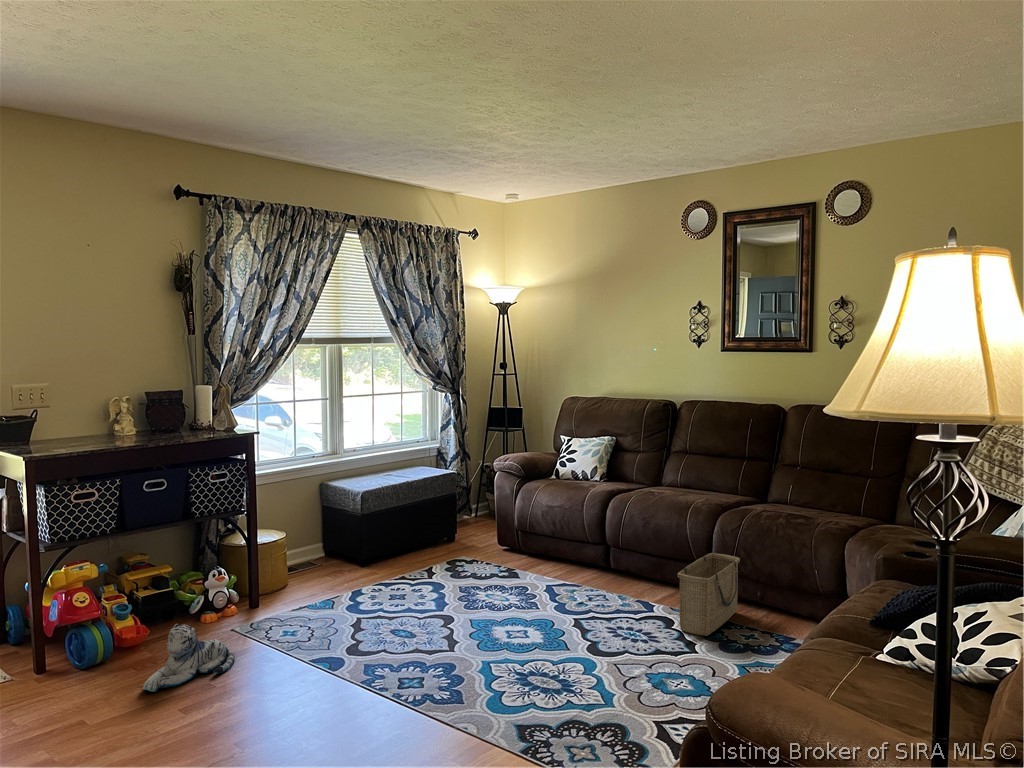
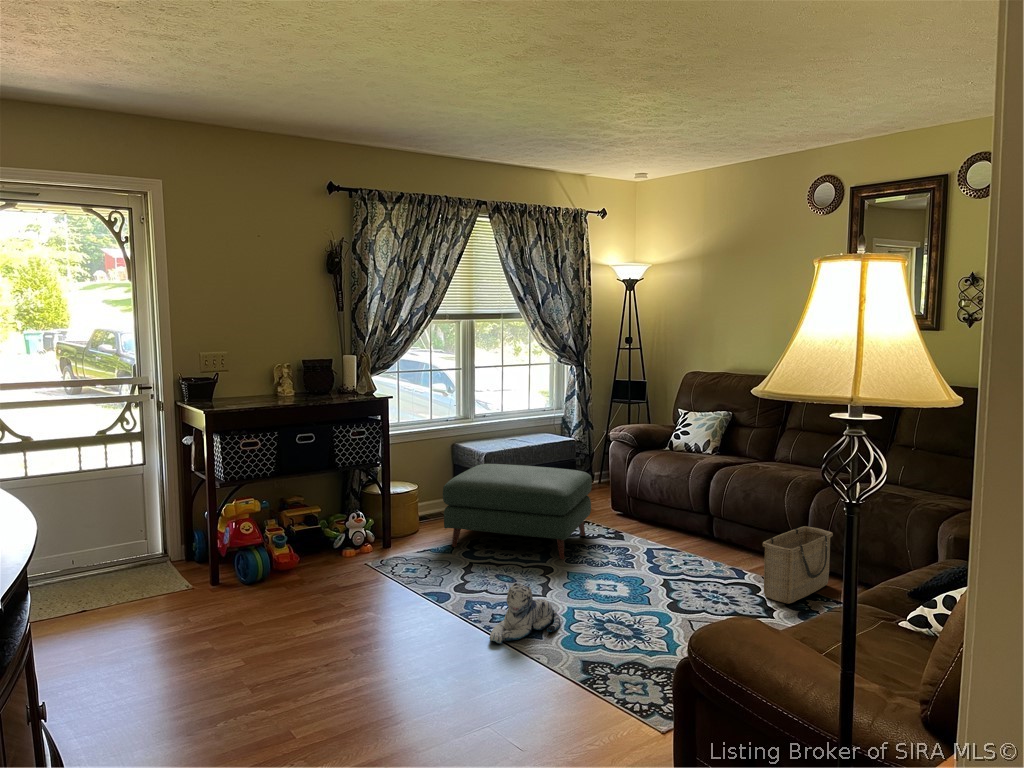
ottoman: none [320,505,483,606] -> present [443,464,592,559]
plush toy: present [142,624,235,692] -> present [490,583,561,644]

